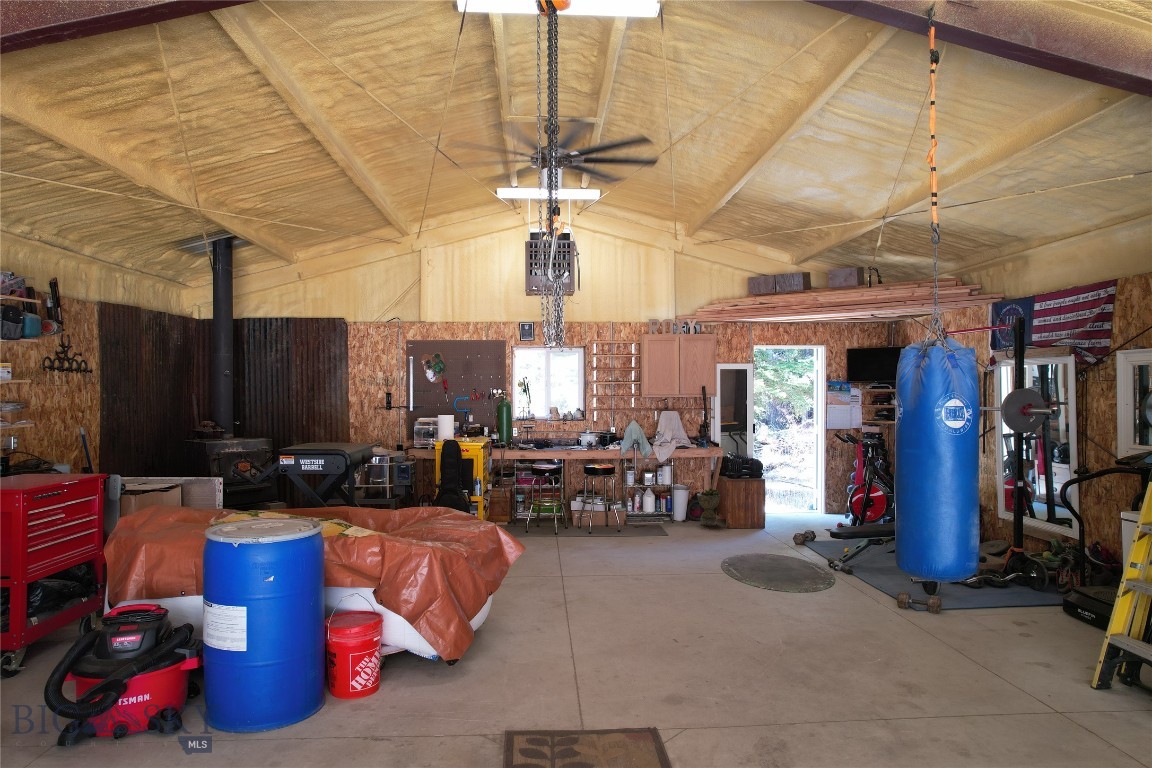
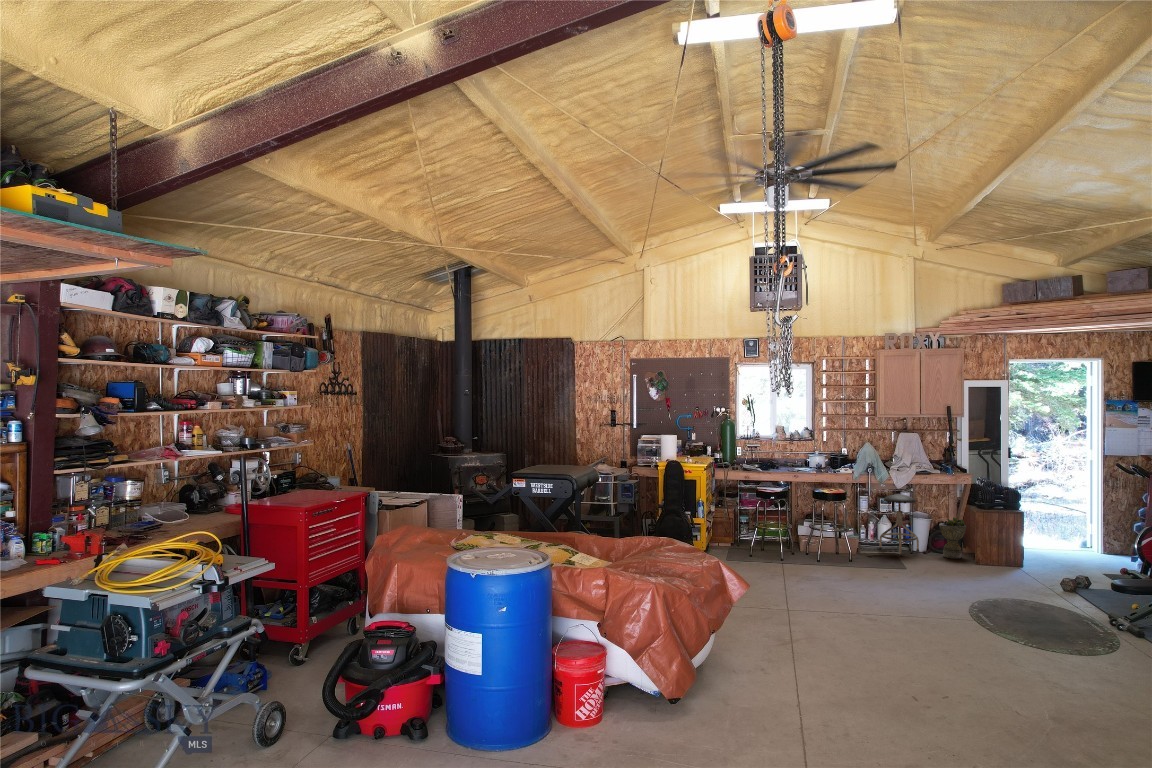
stool: none [644,469,679,526] -> present [879,494,919,556]

